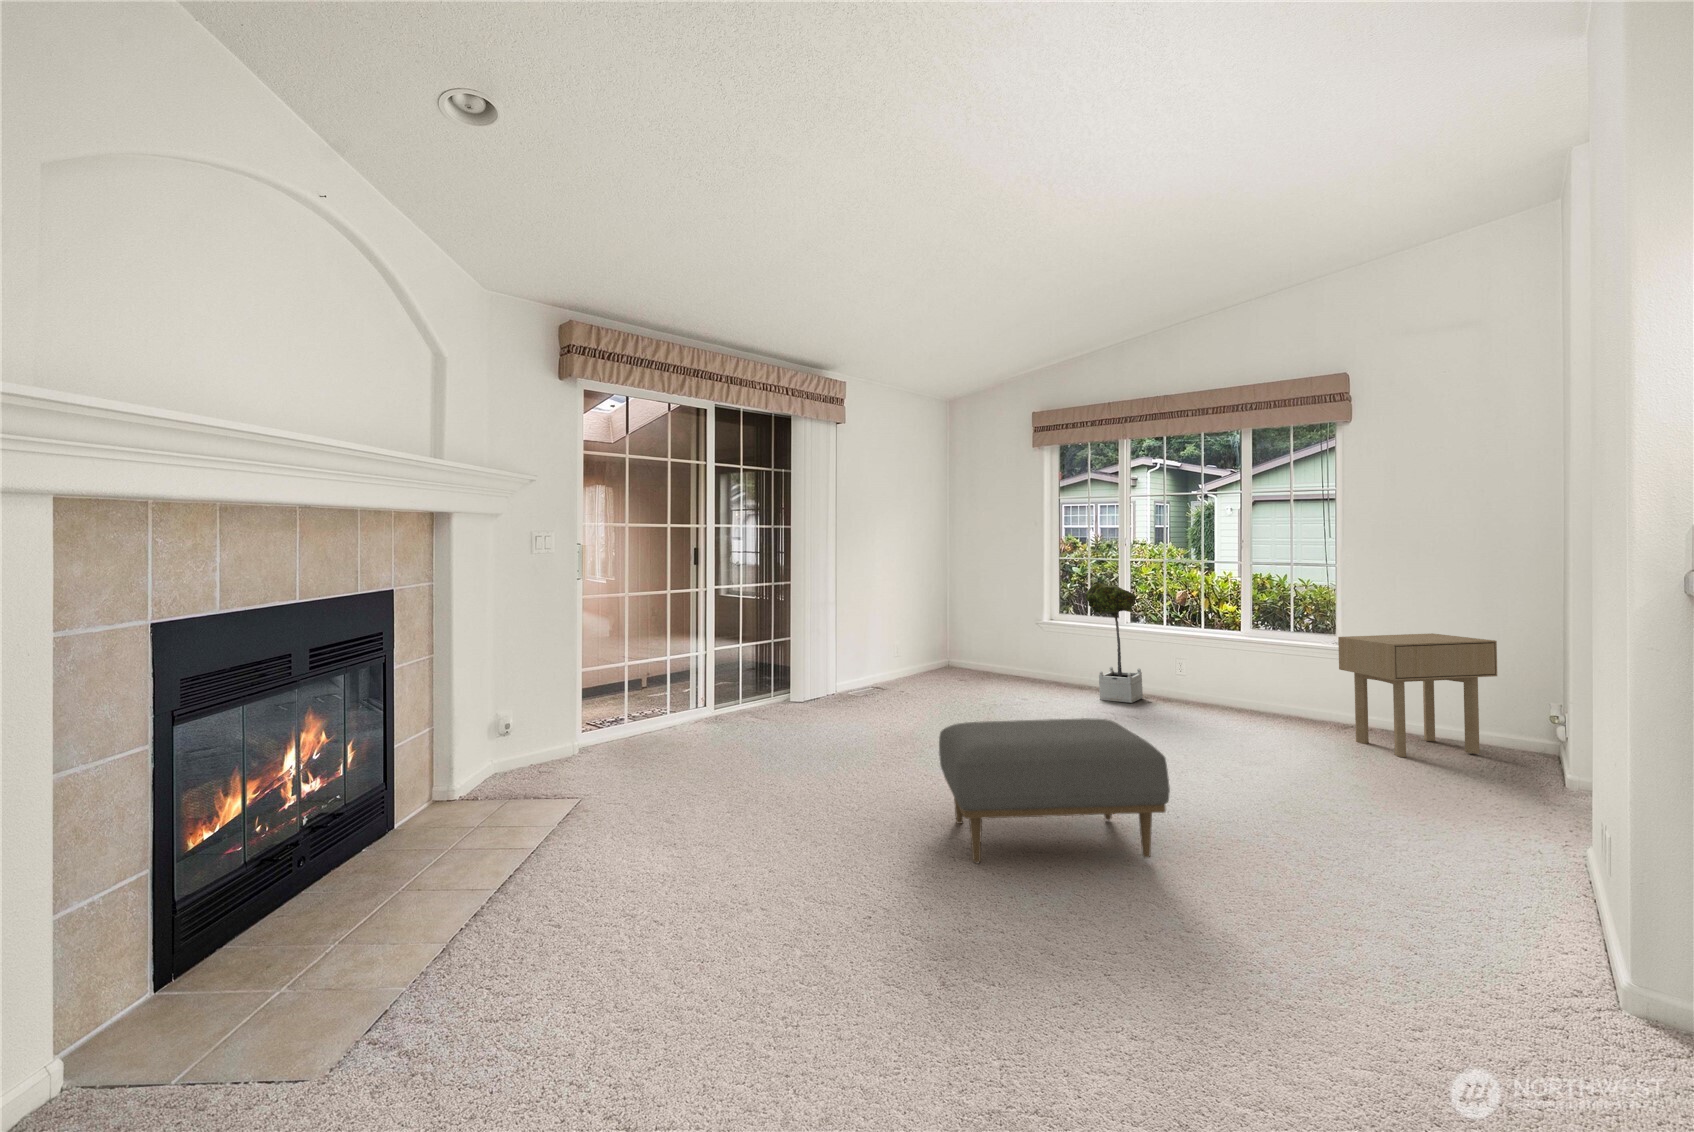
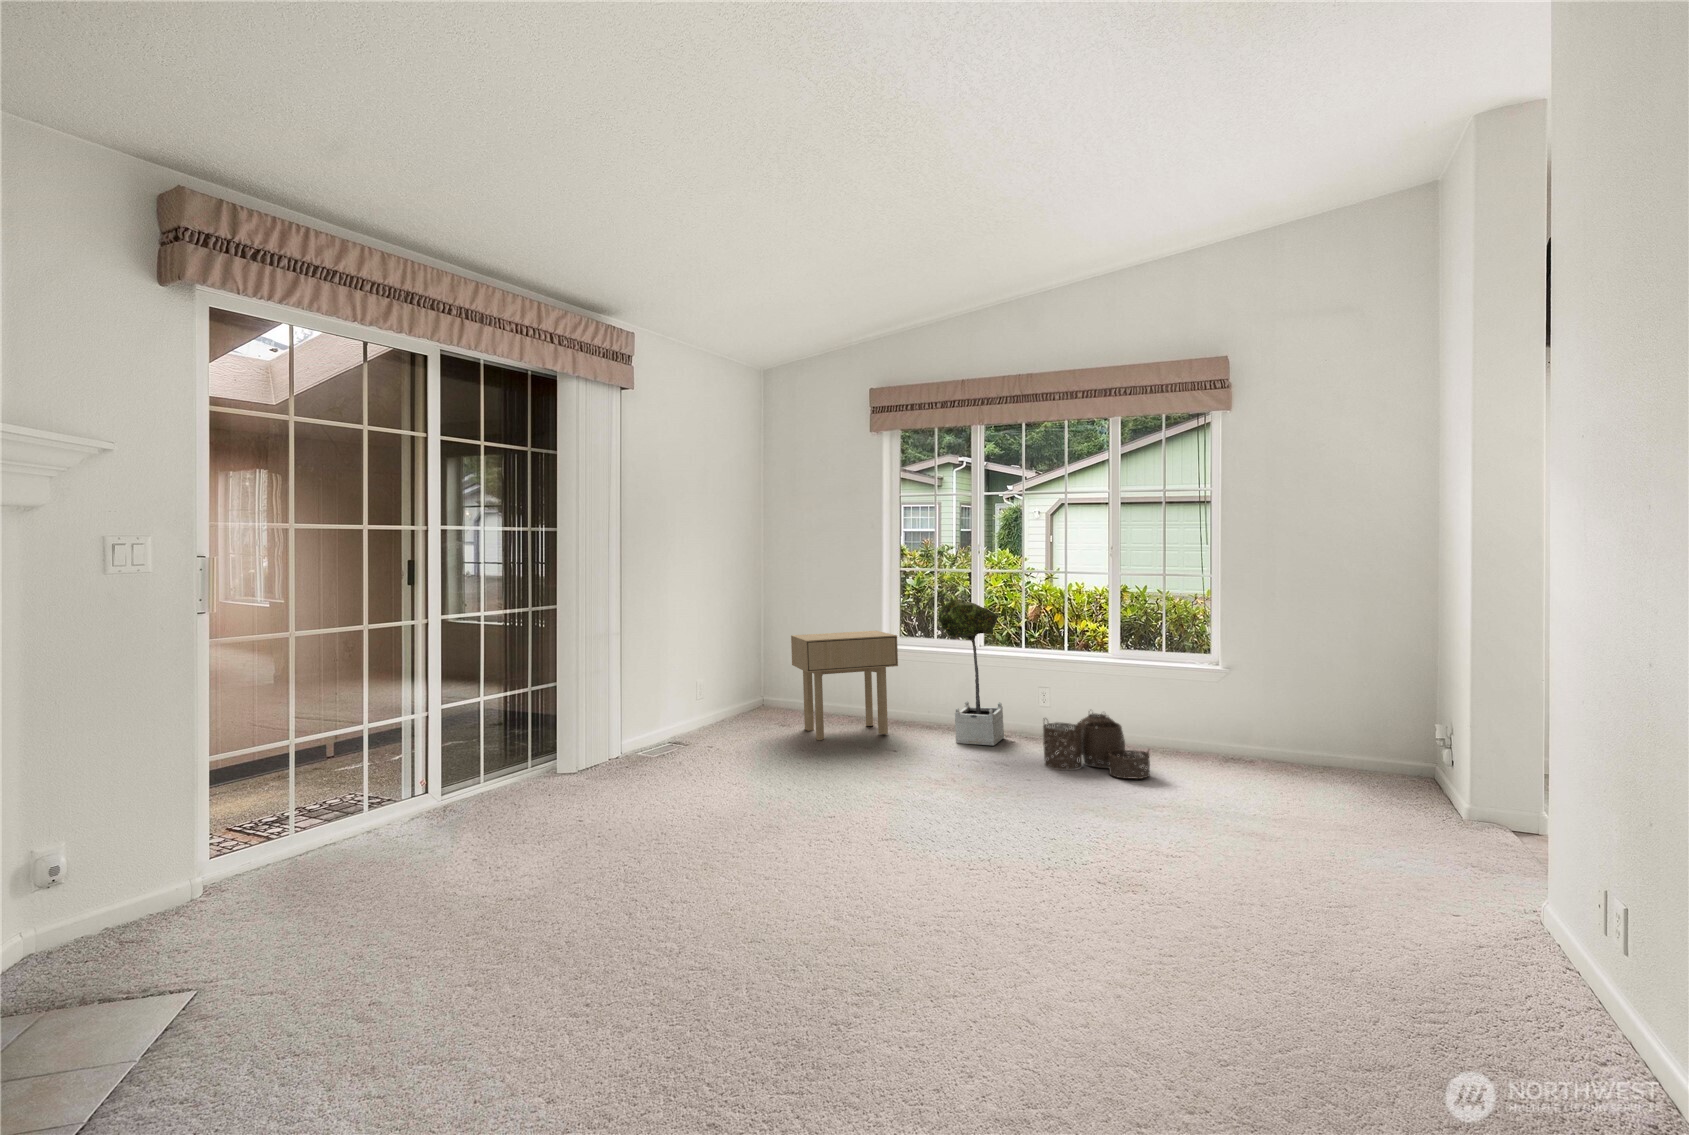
side table: present [1338,633,1497,757] -> present [791,631,898,740]
woven basket: none [1170,676,1263,733] -> present [1043,713,1150,779]
ottoman: present [939,718,1170,863] -> none [799,796,1130,1040]

